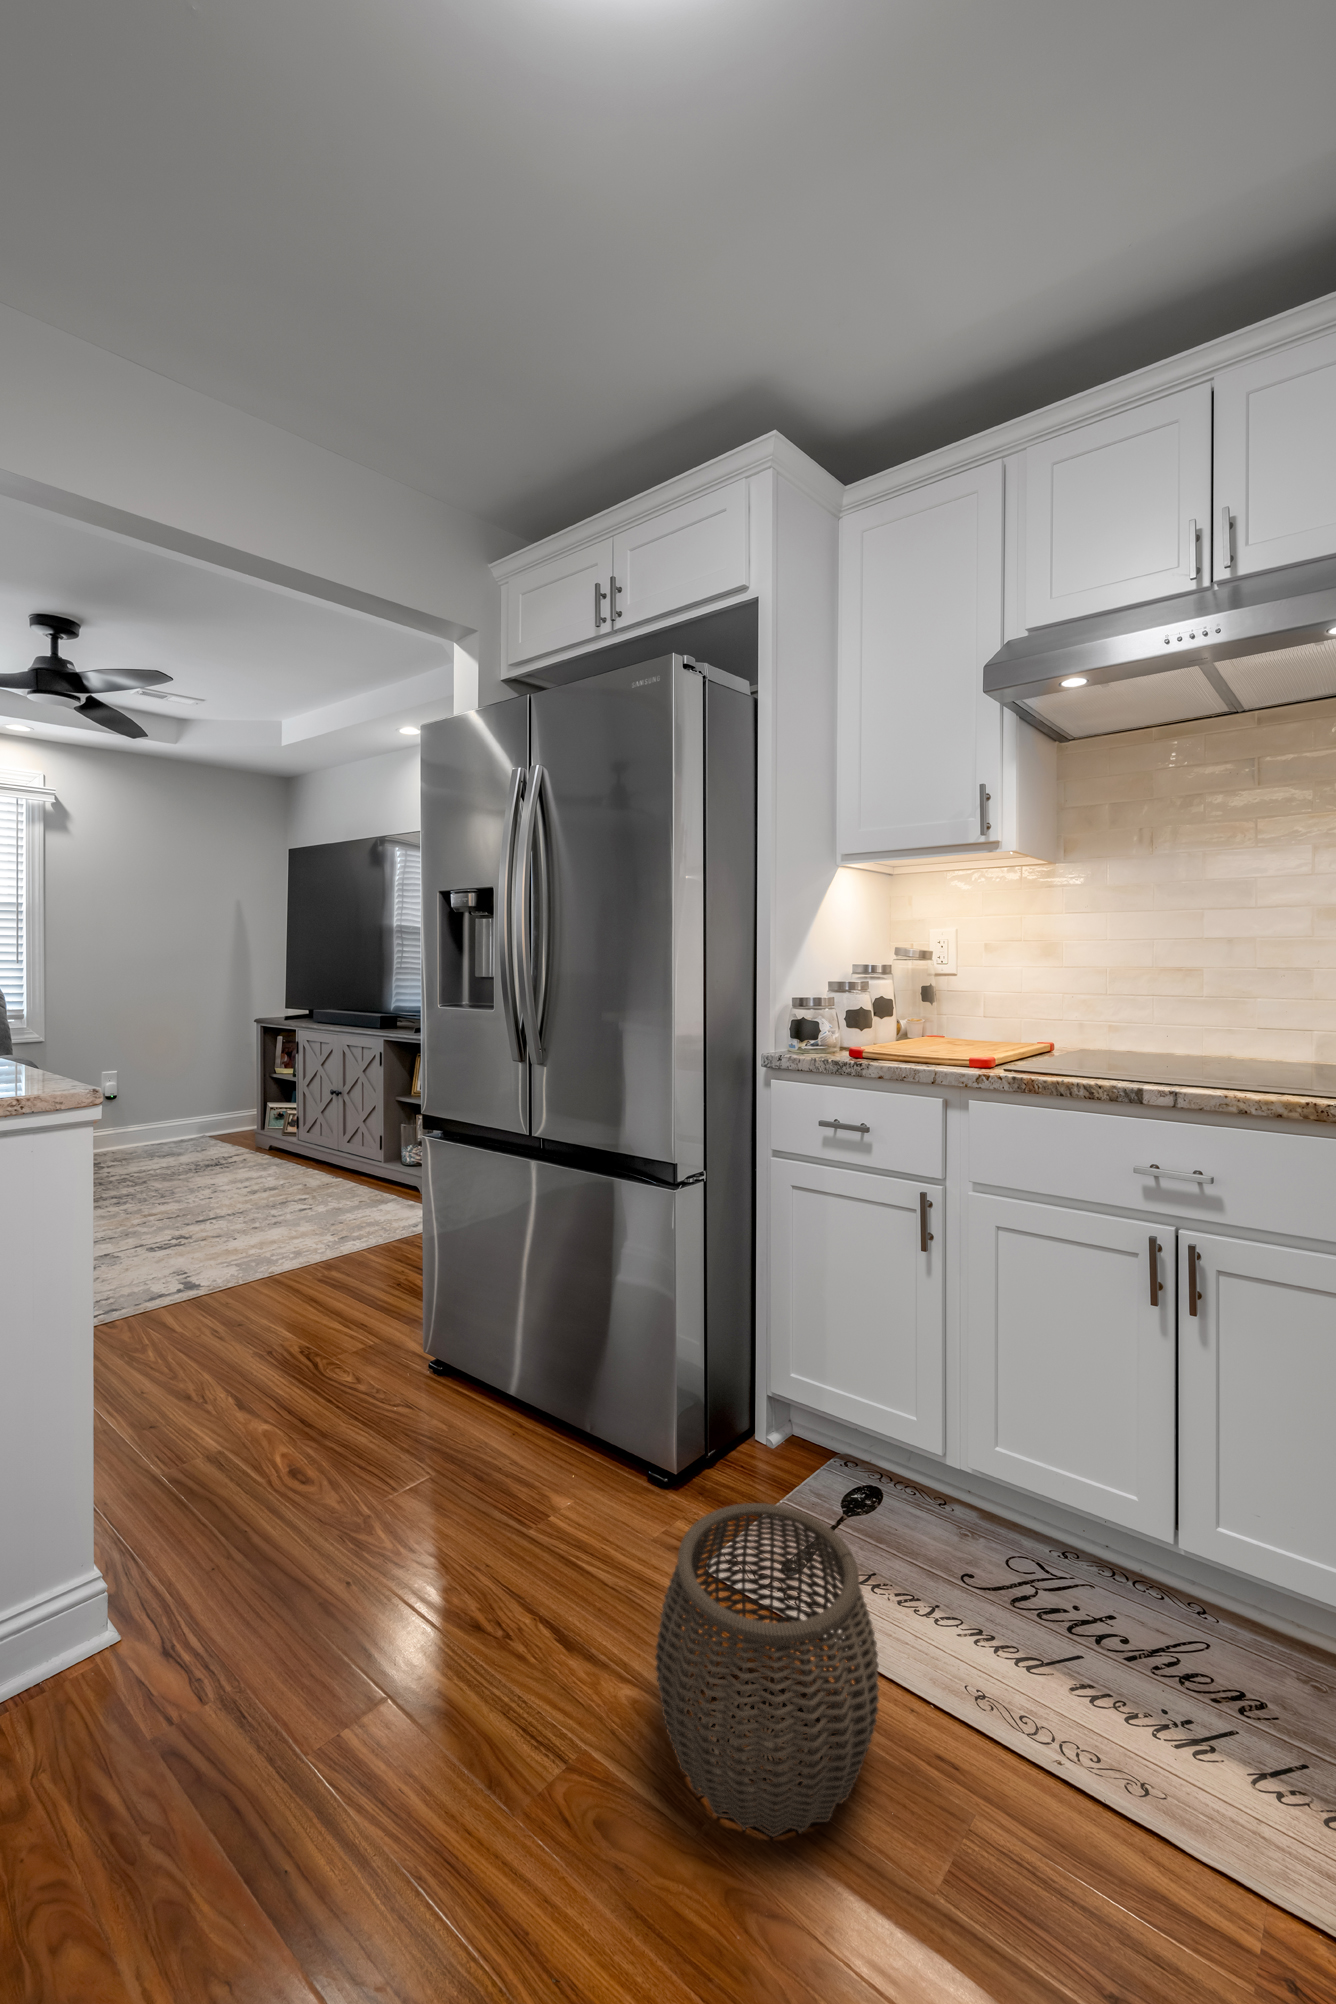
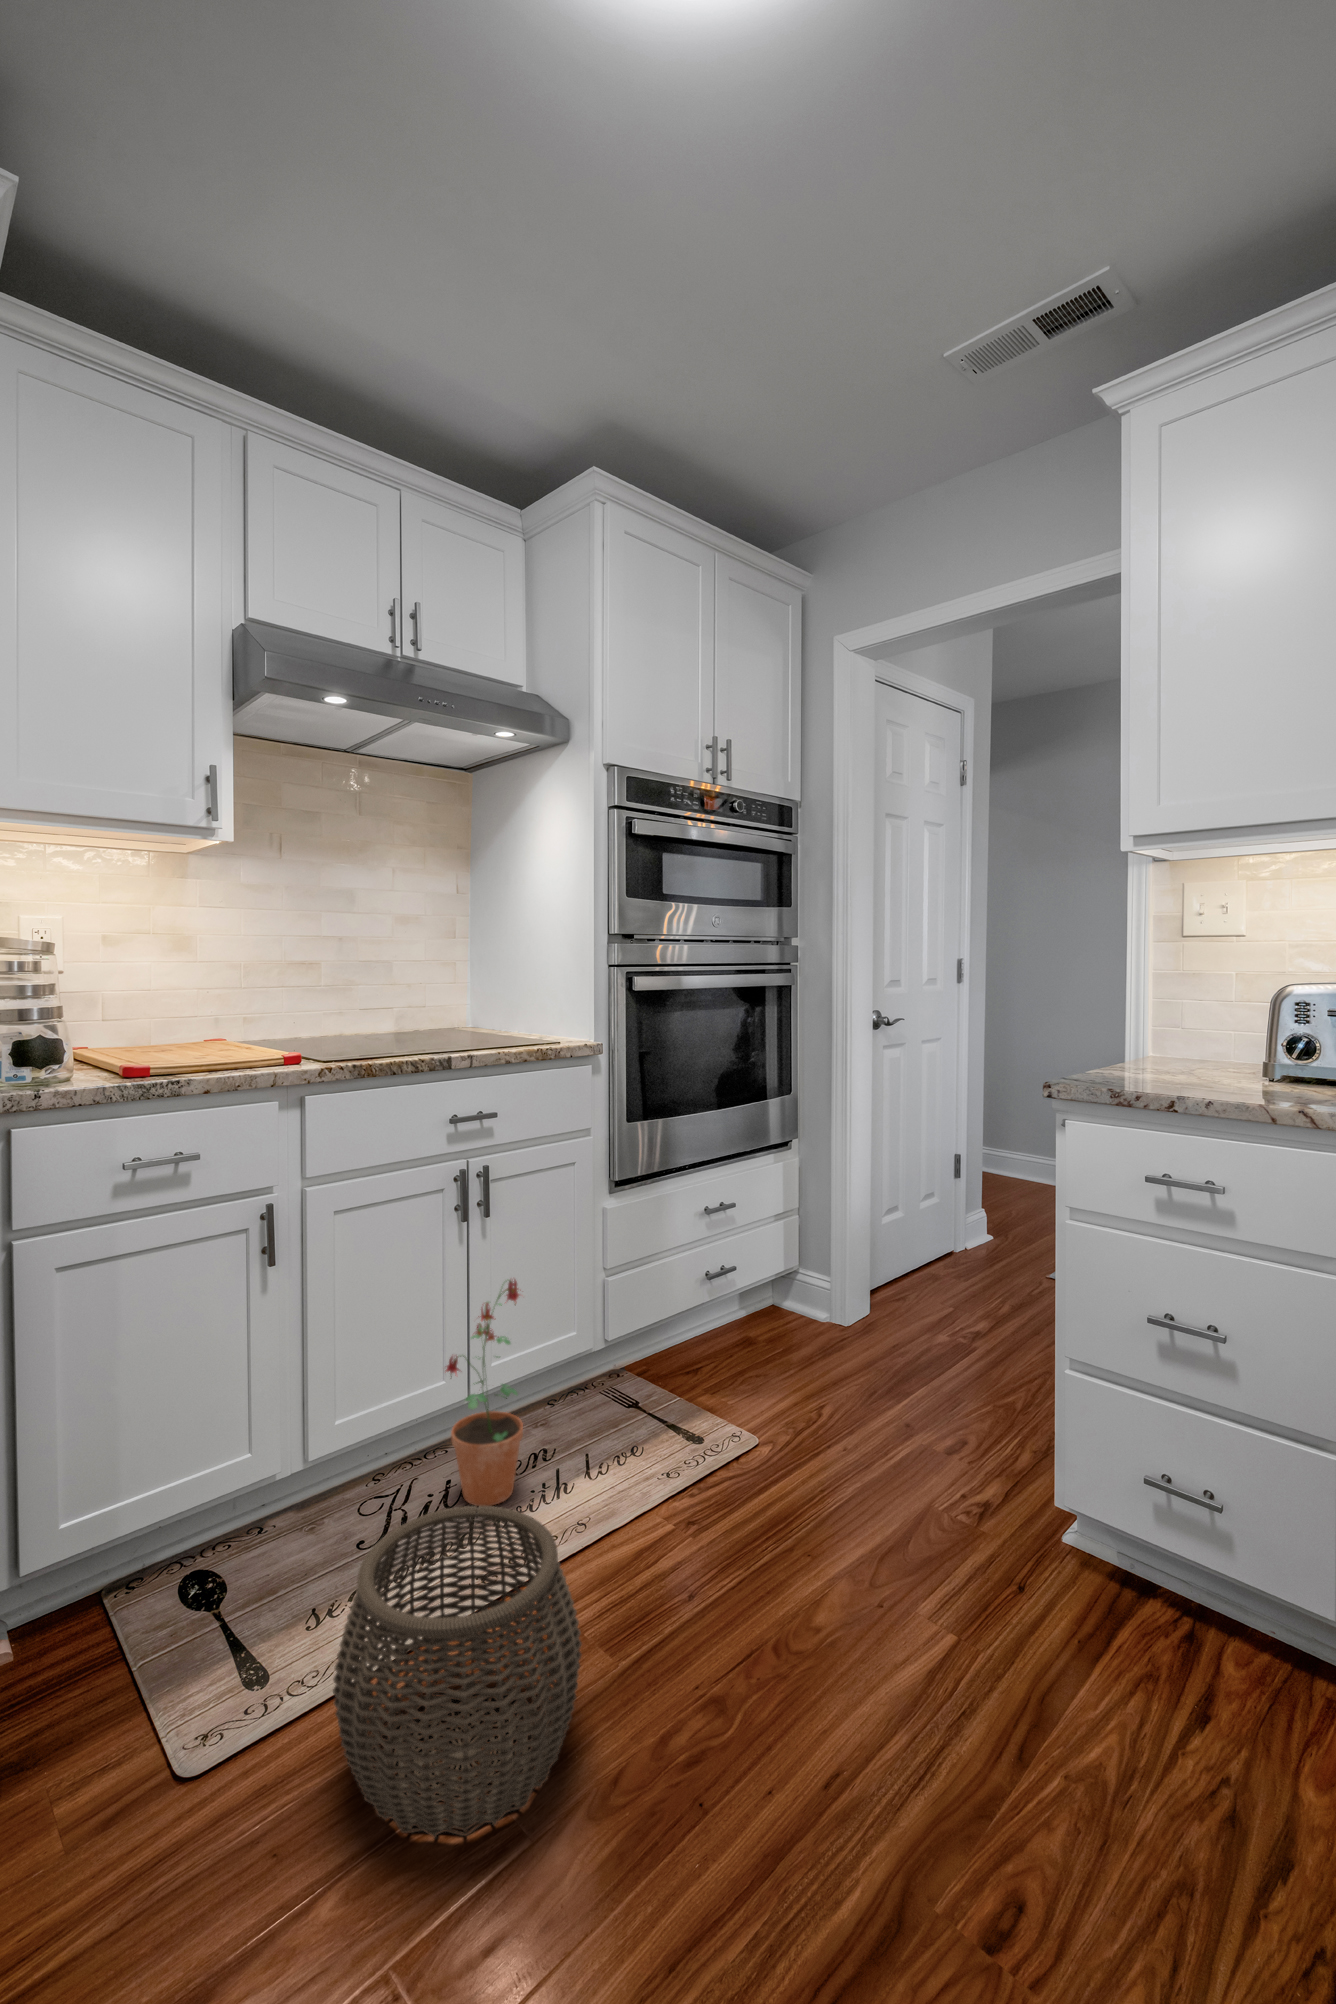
potted plant: none [1065,1421,1210,1689] -> present [446,1280,523,1506]

